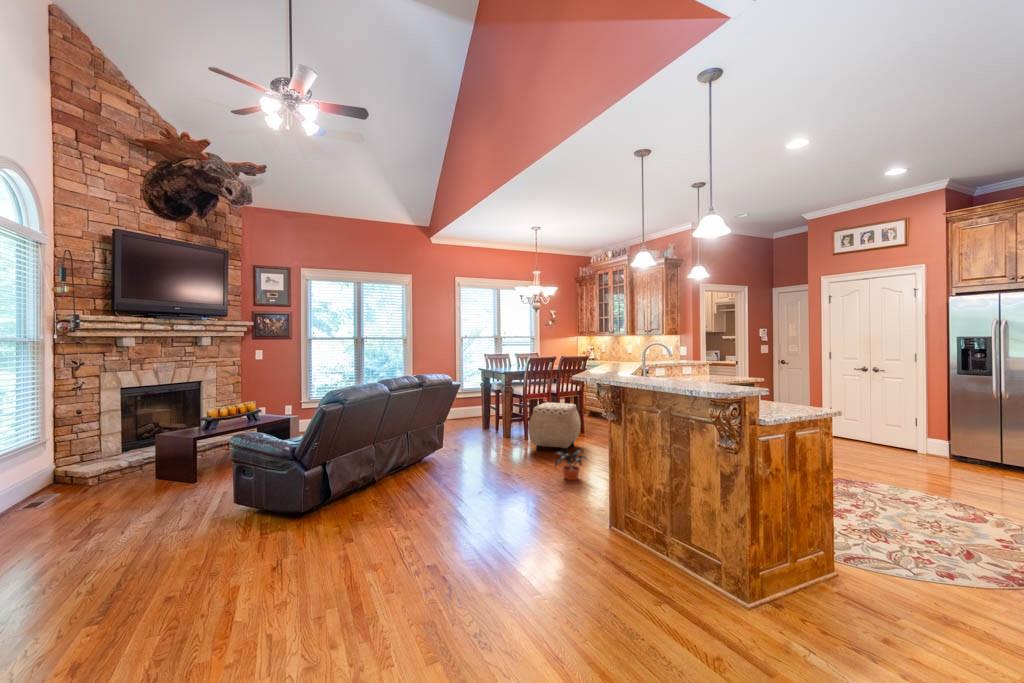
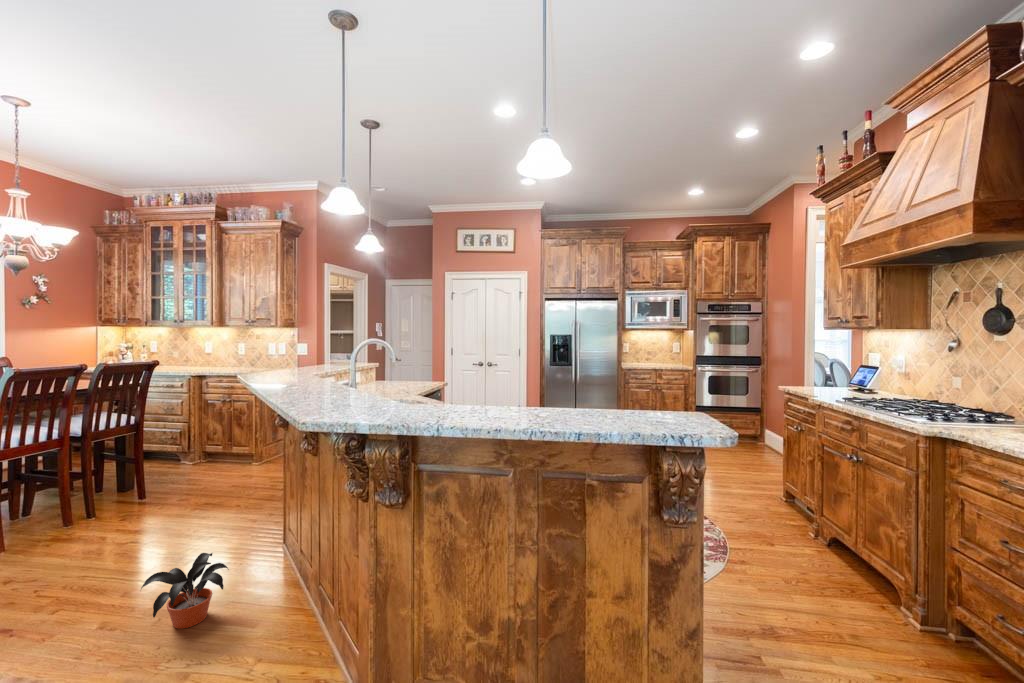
ottoman: present [529,402,581,453] -> none [26,454,159,573]

